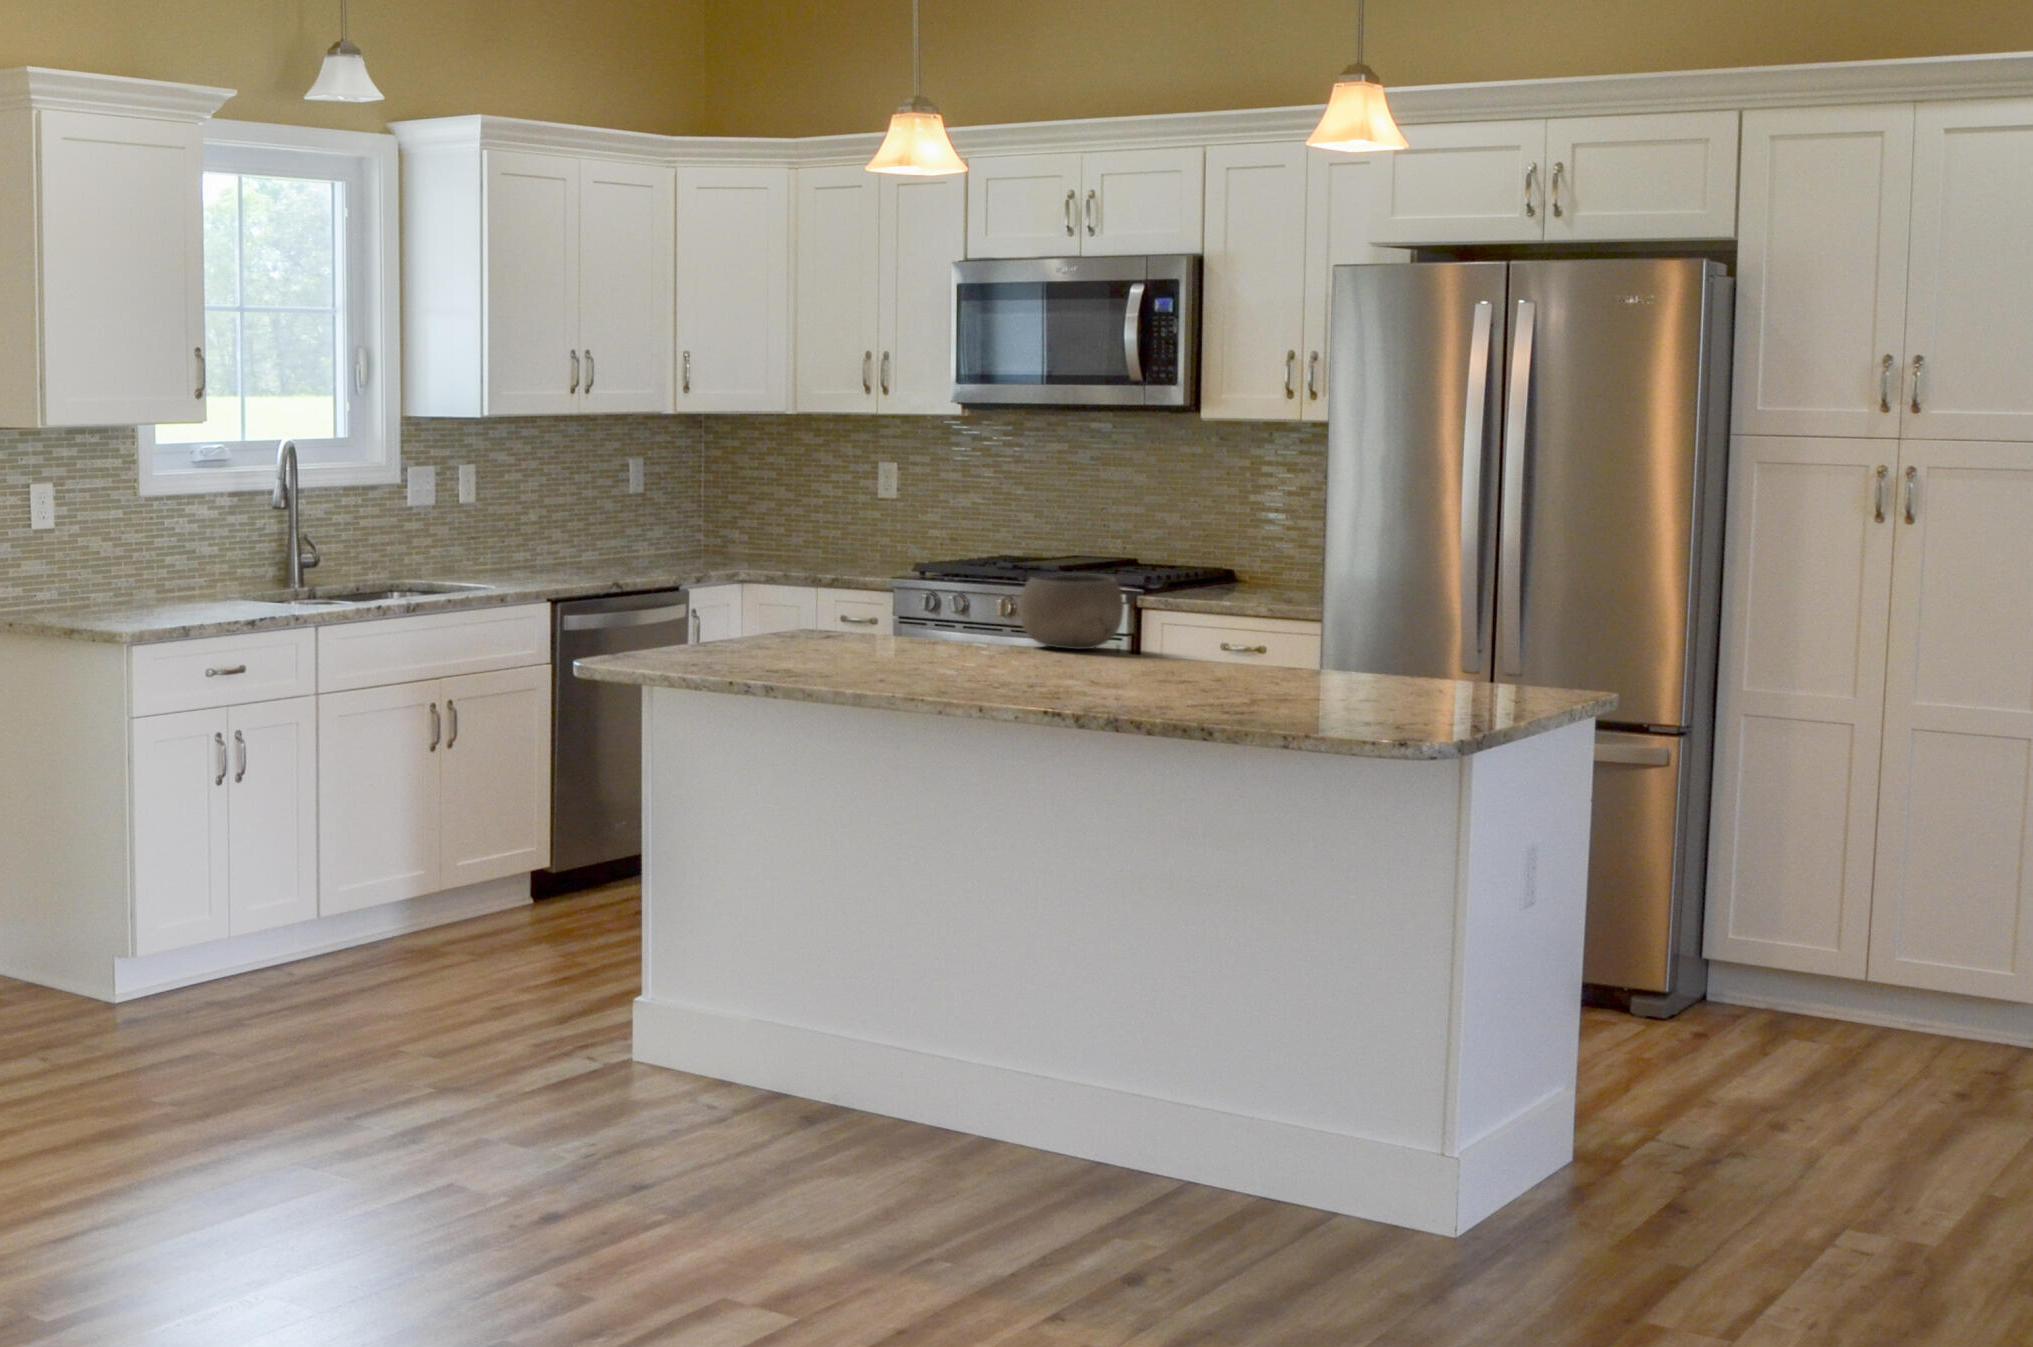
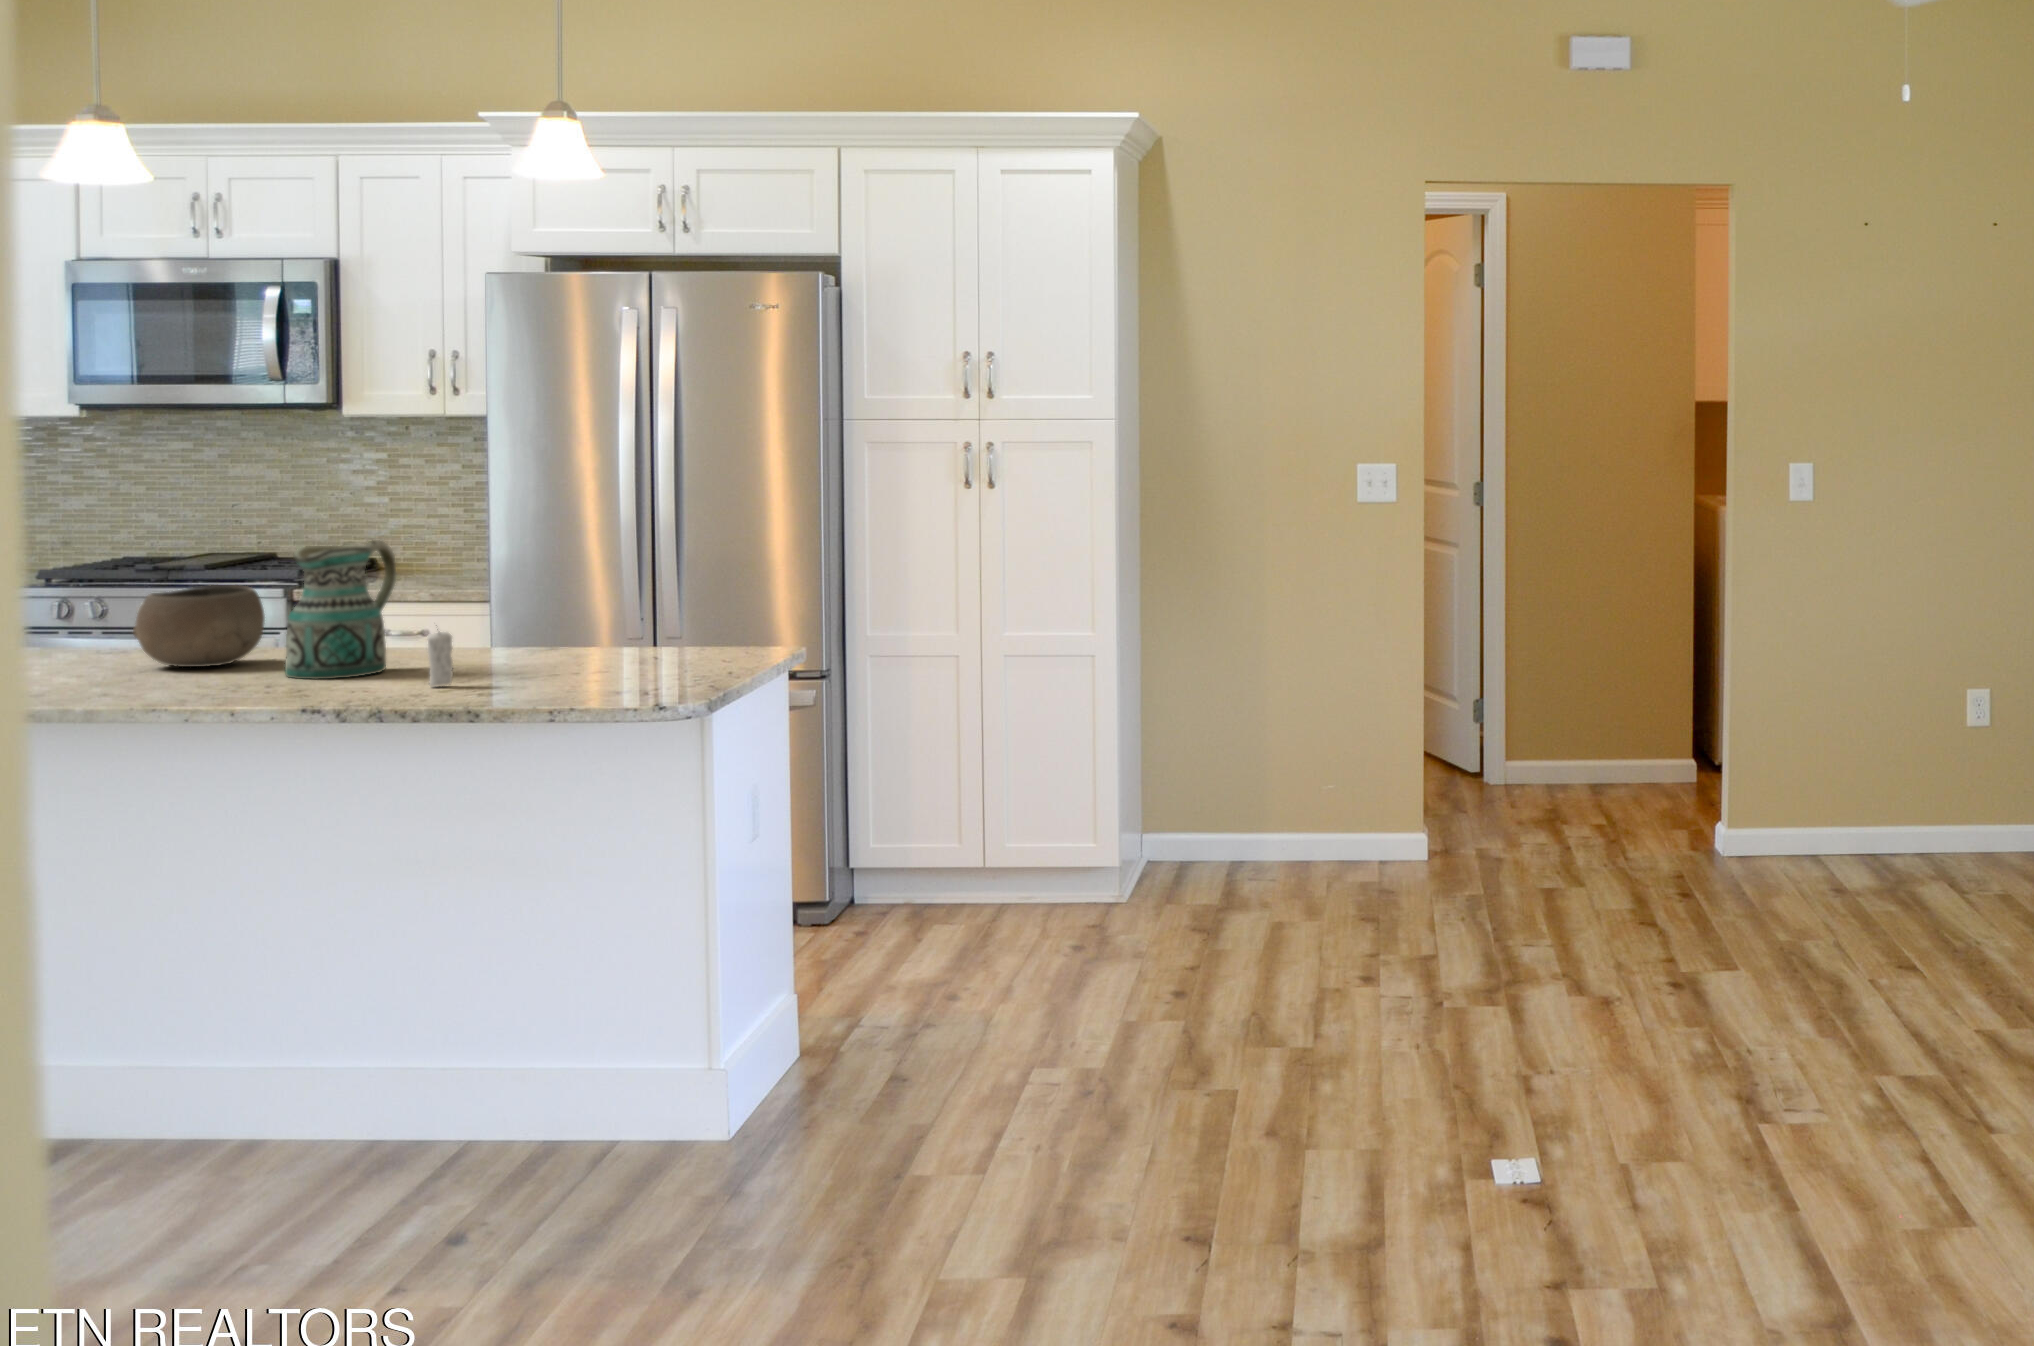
ceramic pitcher: none [1140,537,1241,668] -> present [285,540,396,679]
candle: none [1264,617,1289,681] -> present [428,632,453,687]

